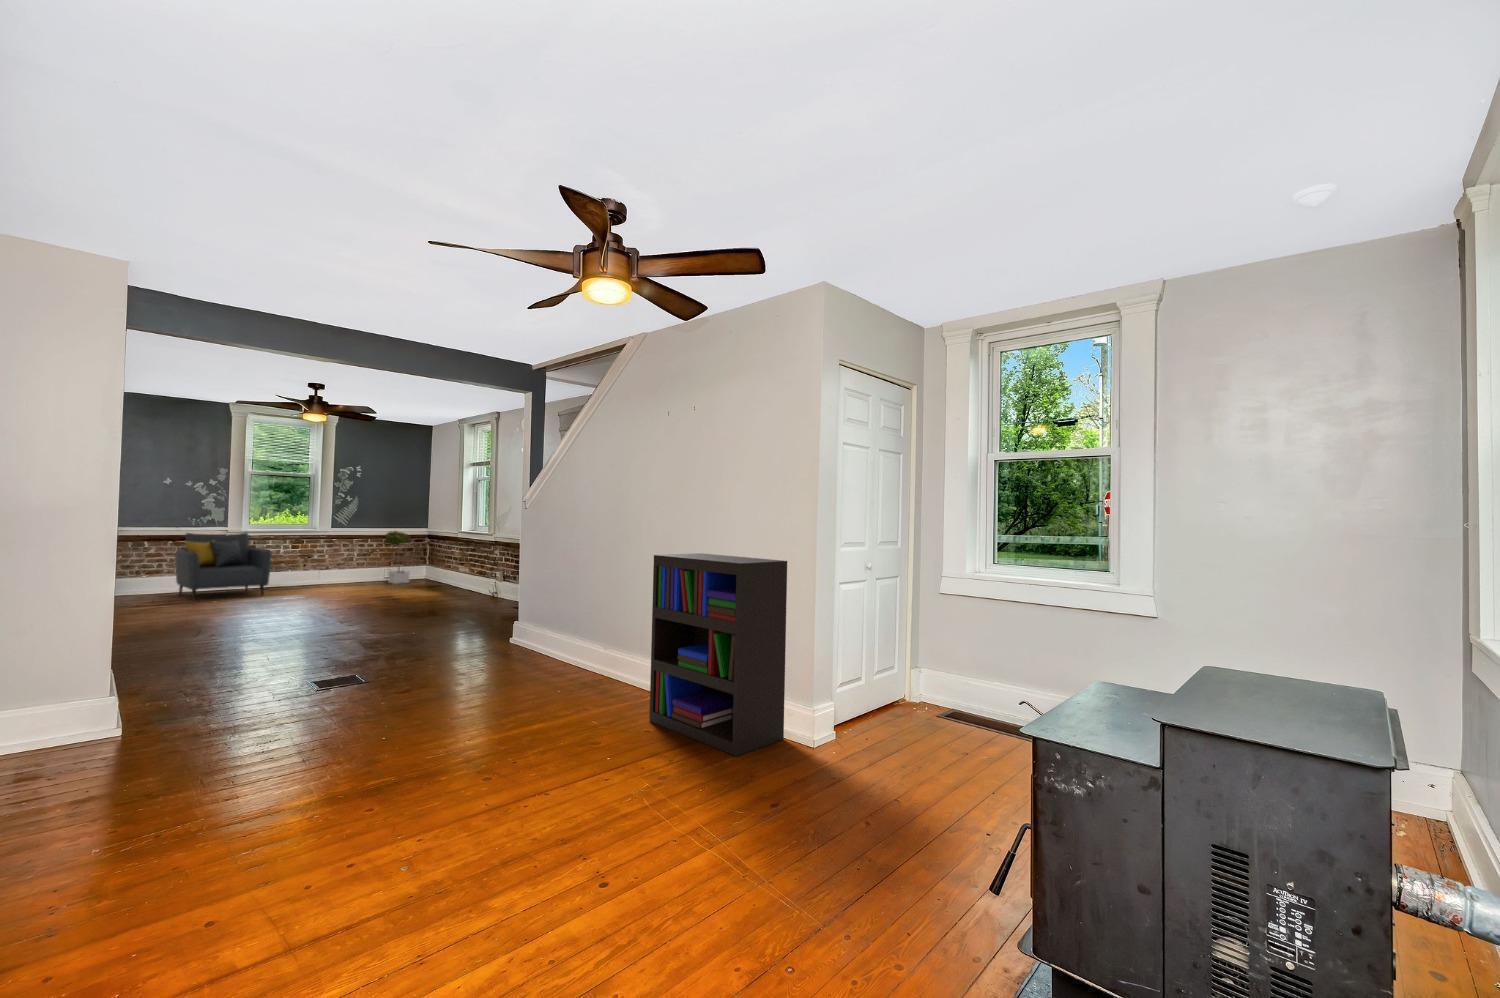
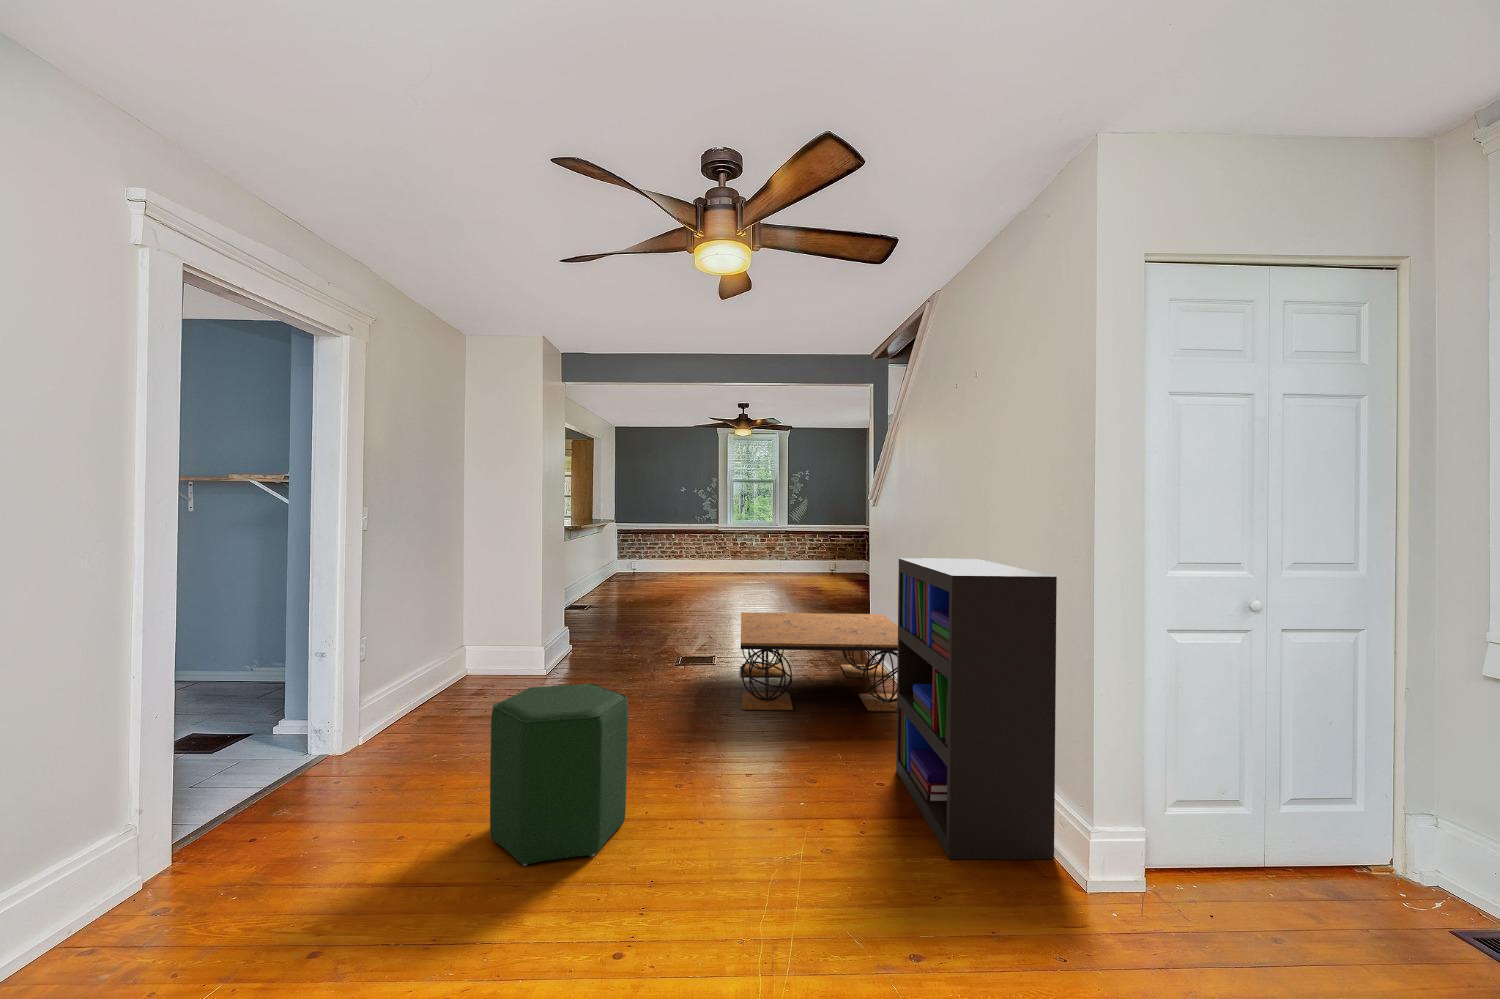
potted tree: present [385,531,411,584] -> none [828,528,849,577]
armchair: present [175,533,272,600] -> none [685,528,741,579]
coffee table: none [411,609,622,711] -> present [741,612,898,711]
ottoman: none [368,692,505,870] -> present [490,684,628,866]

